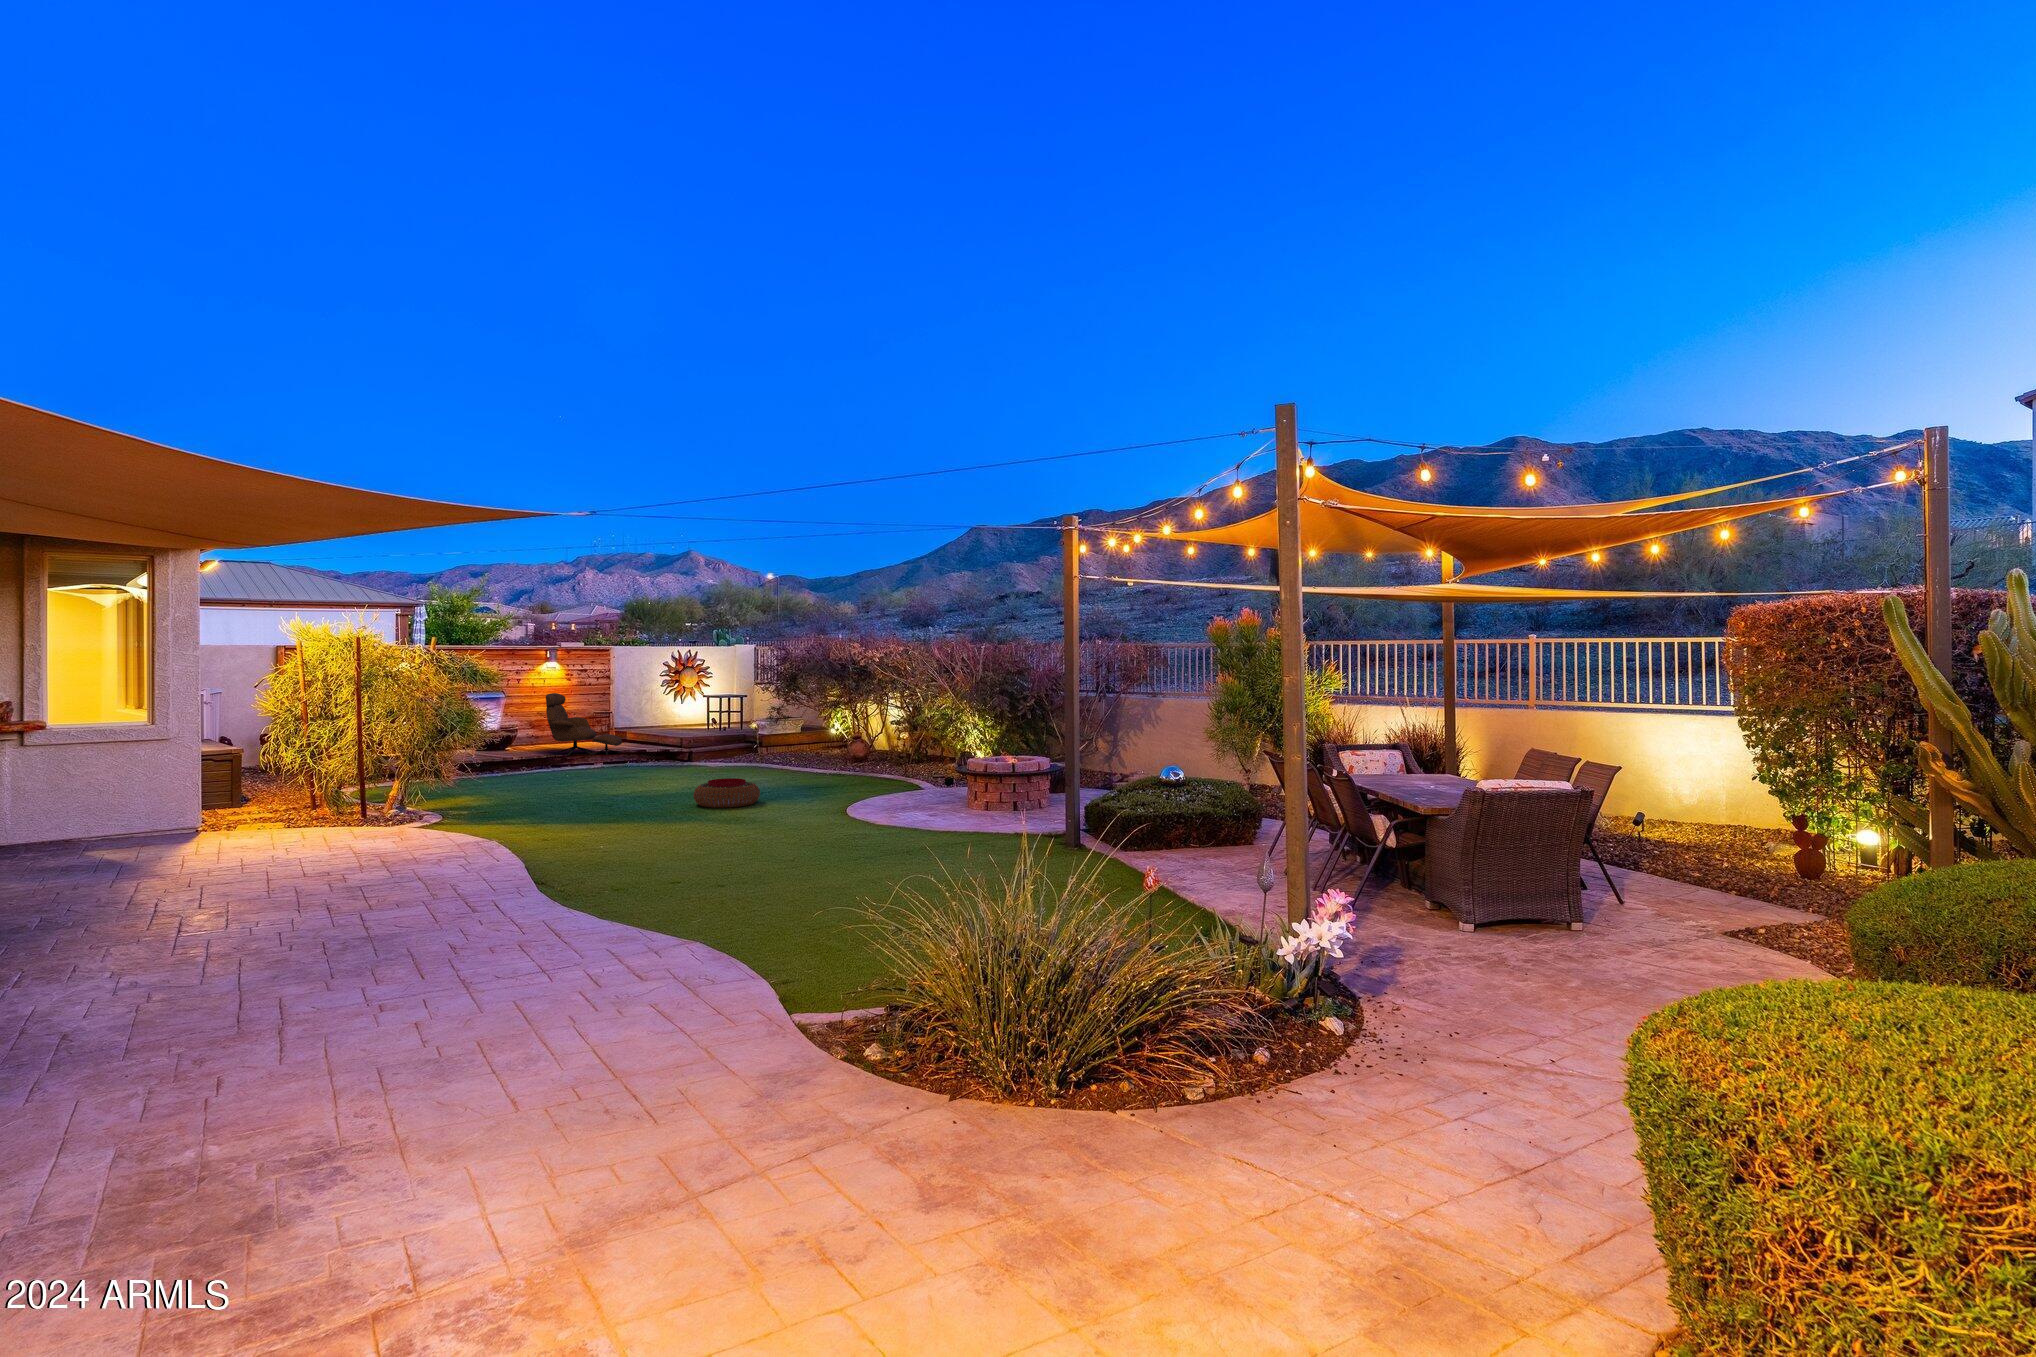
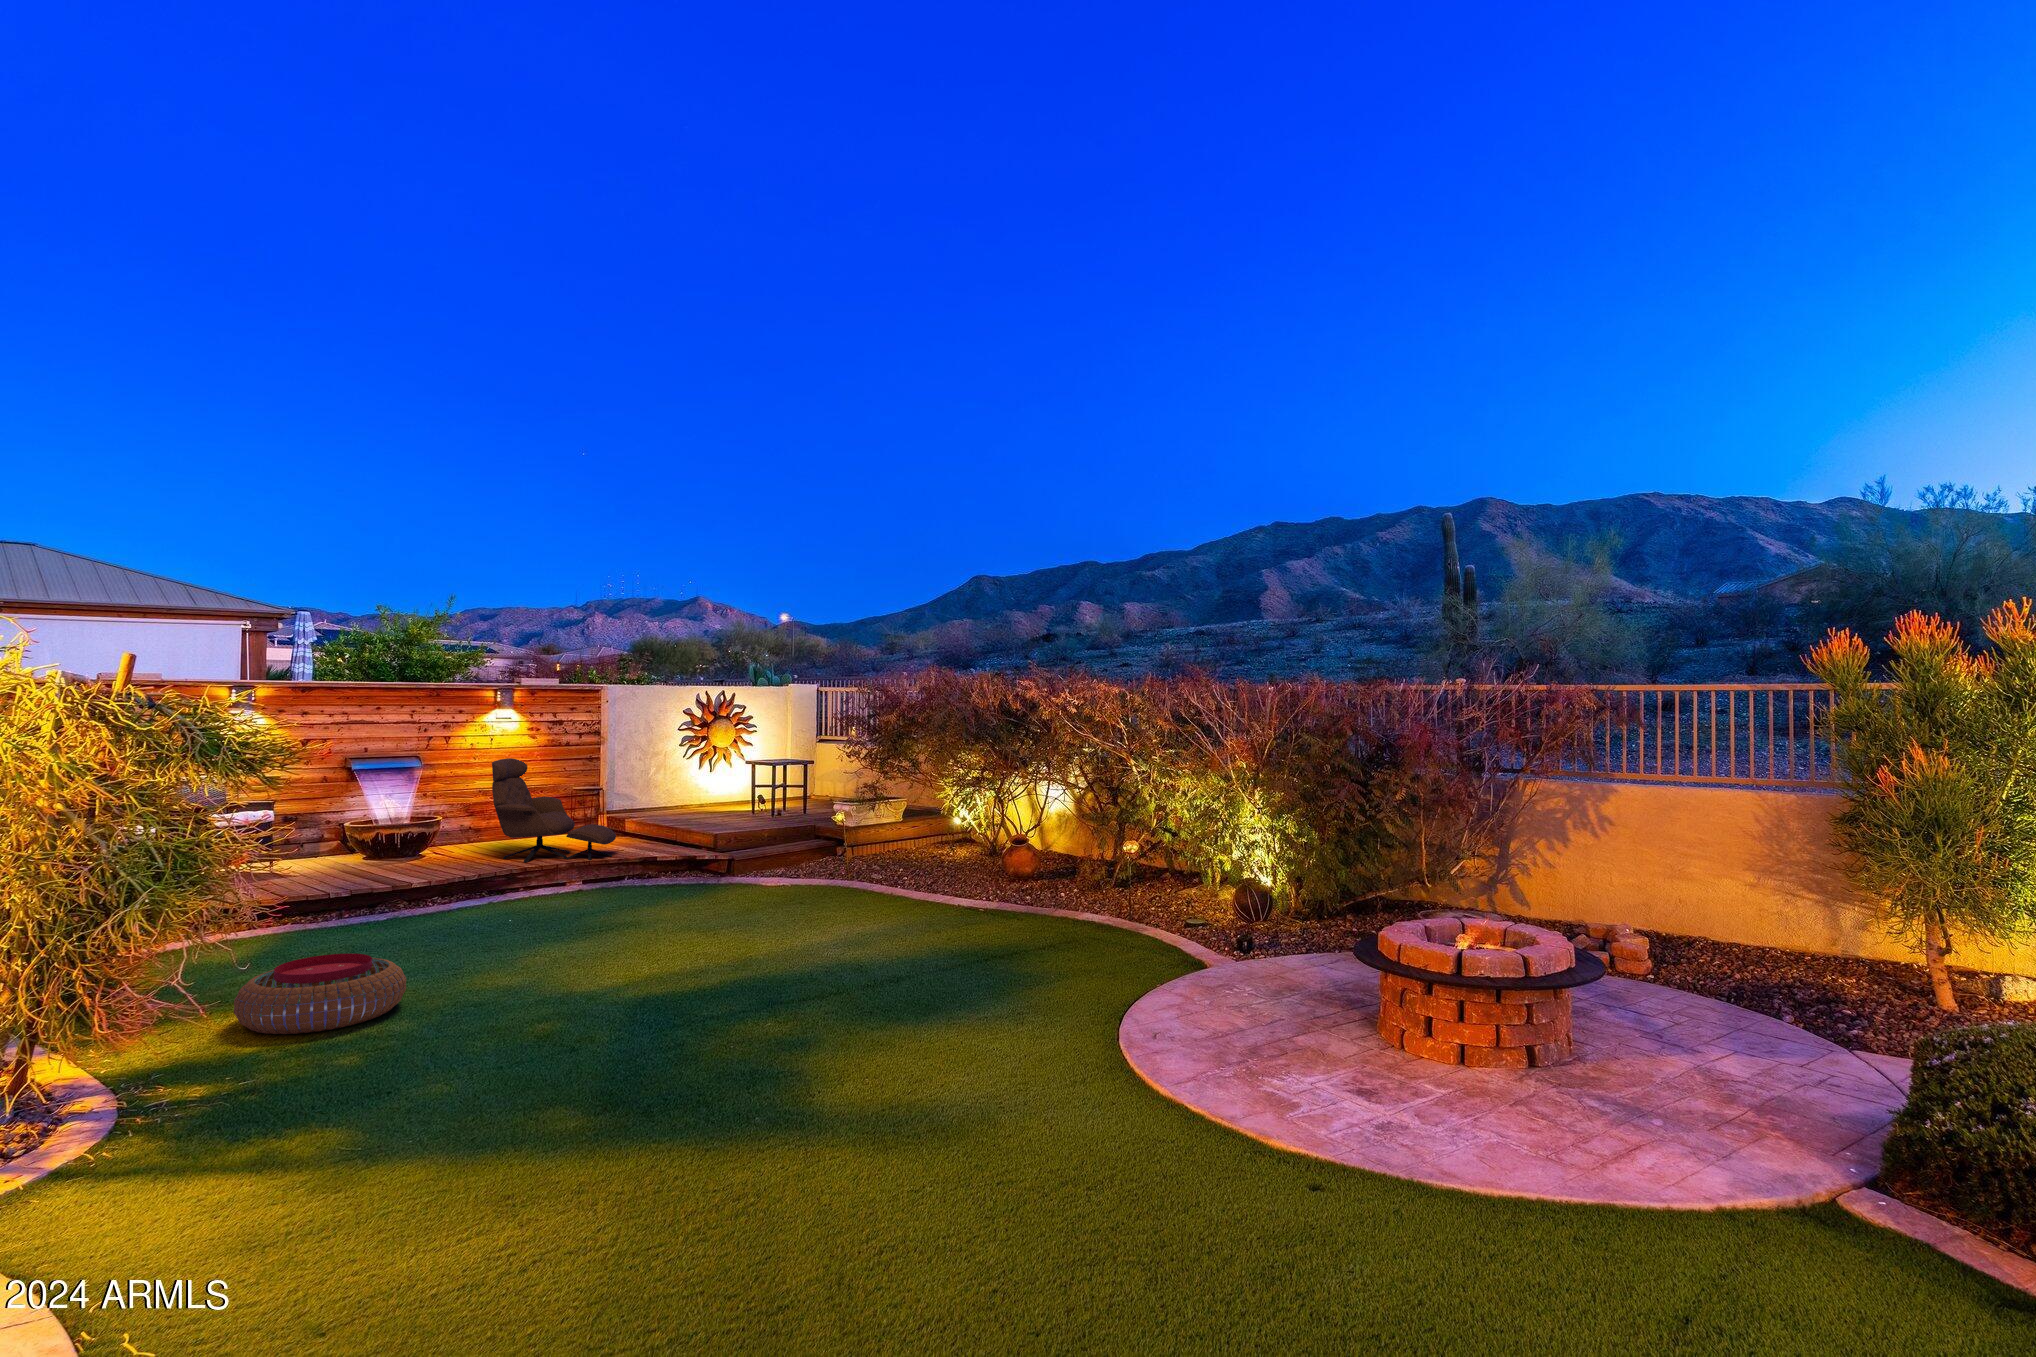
pouf: present [694,778,760,808] -> present [234,953,406,1034]

